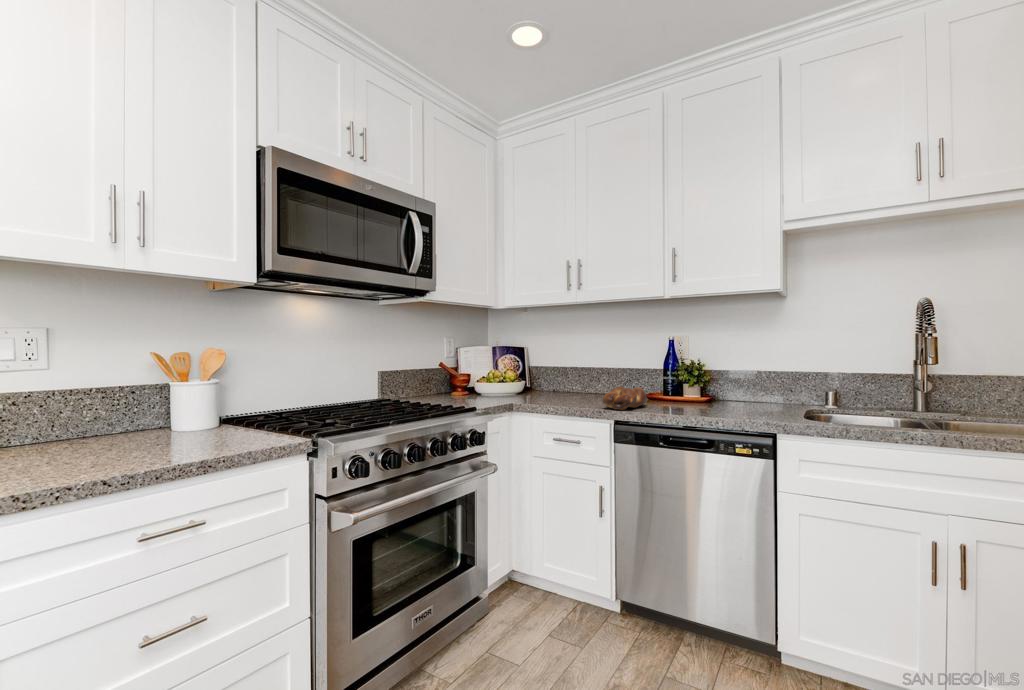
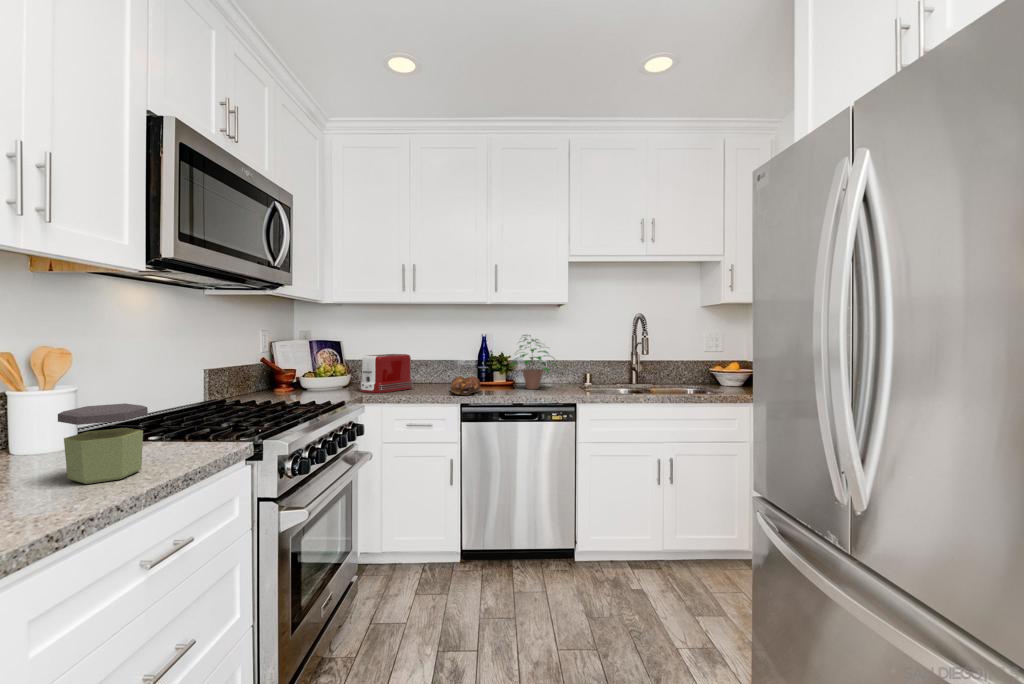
potted plant: none [690,334,773,408] -> present [511,335,556,389]
toaster: none [520,360,579,402] -> present [361,354,413,393]
jar: none [127,393,192,459] -> present [58,403,148,484]

